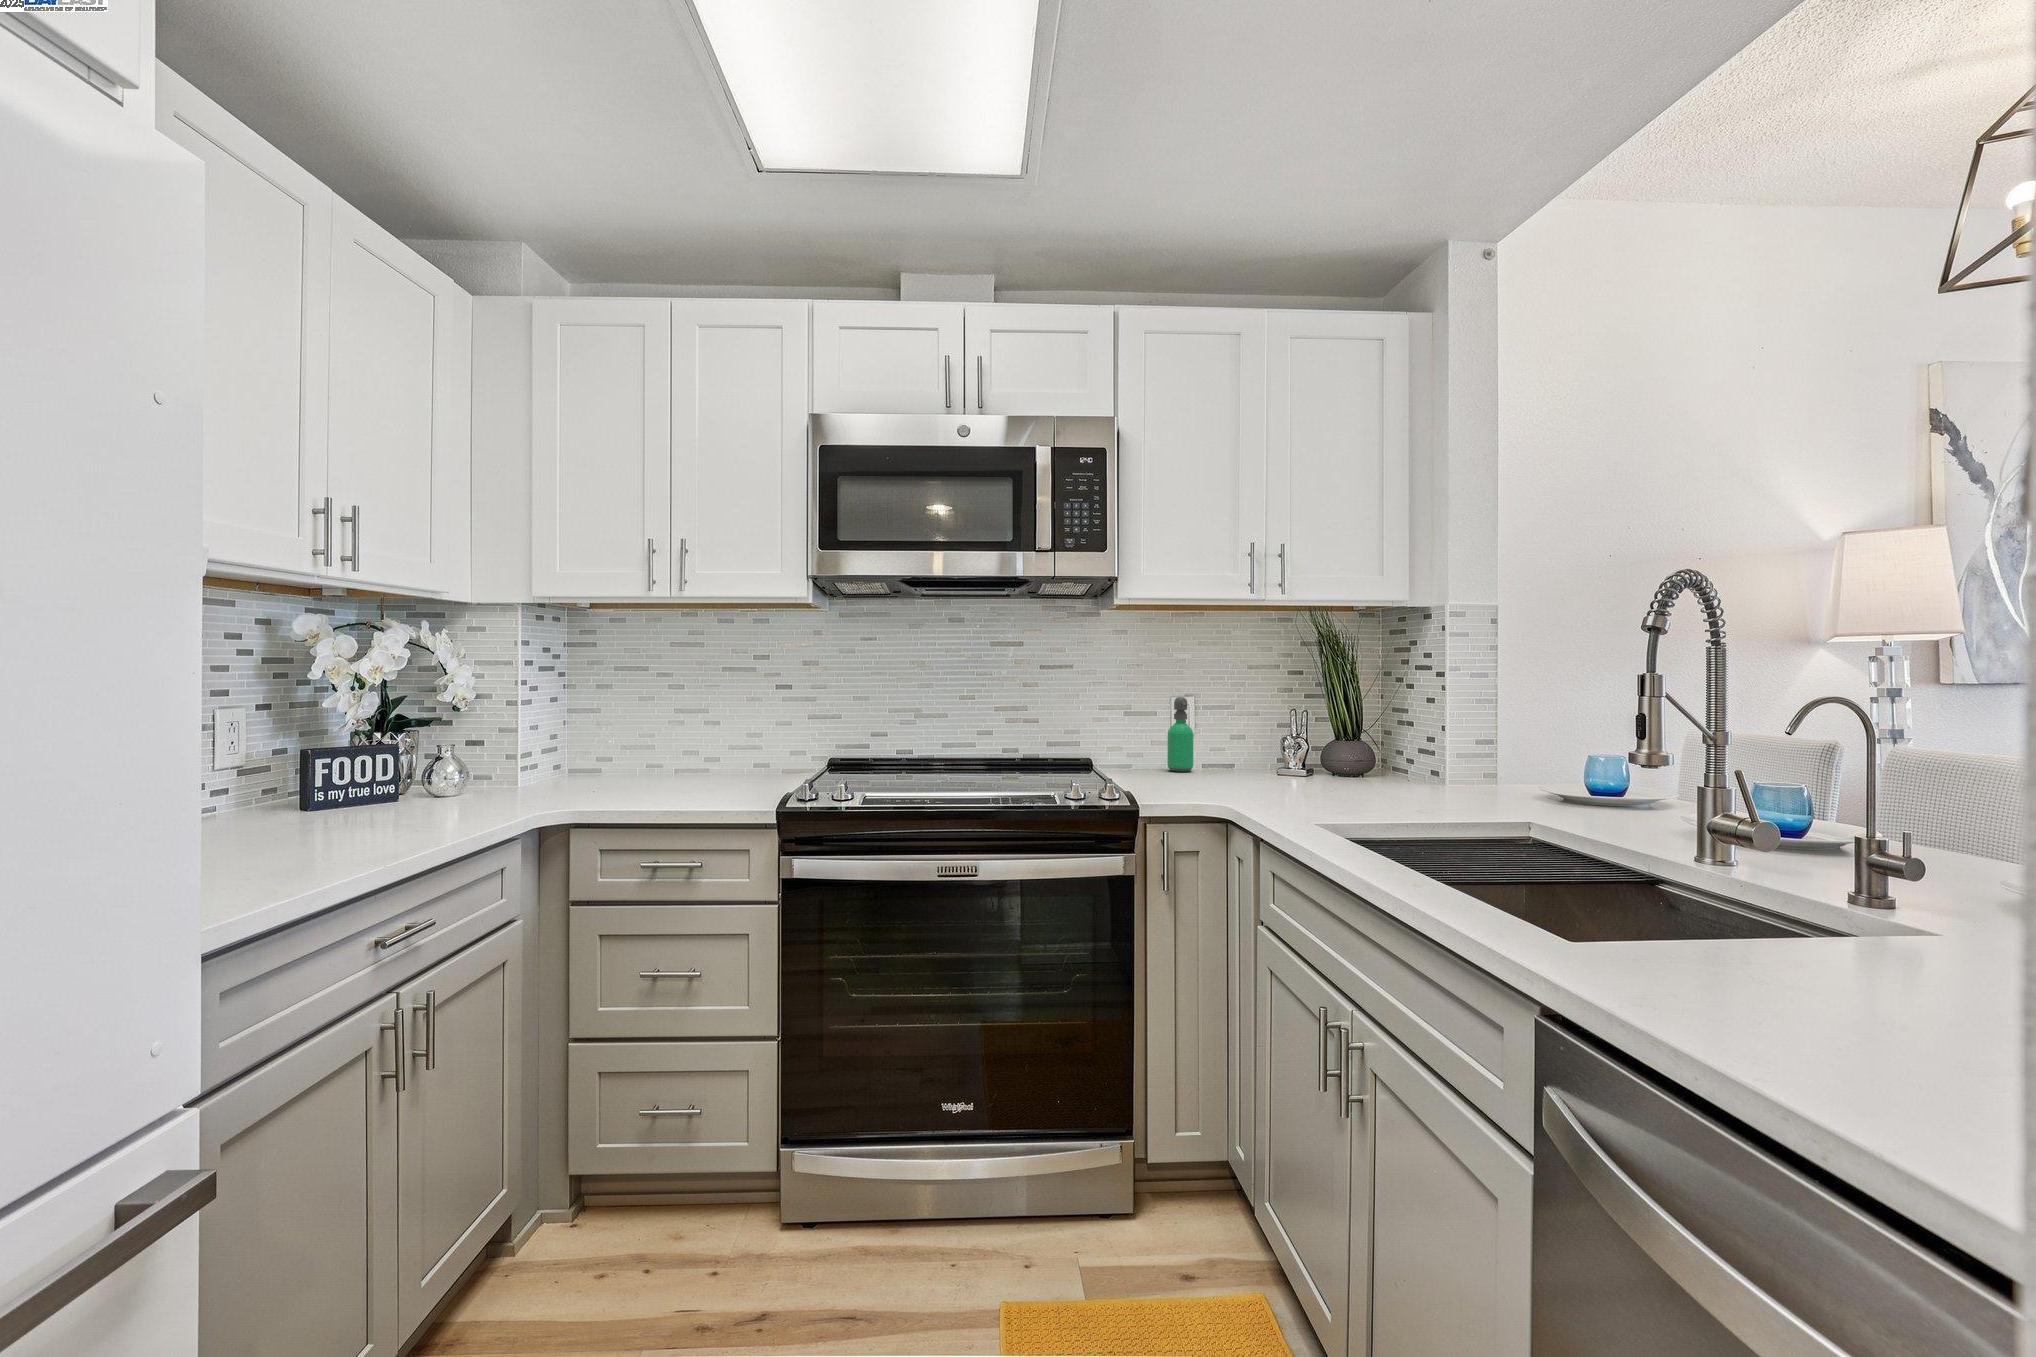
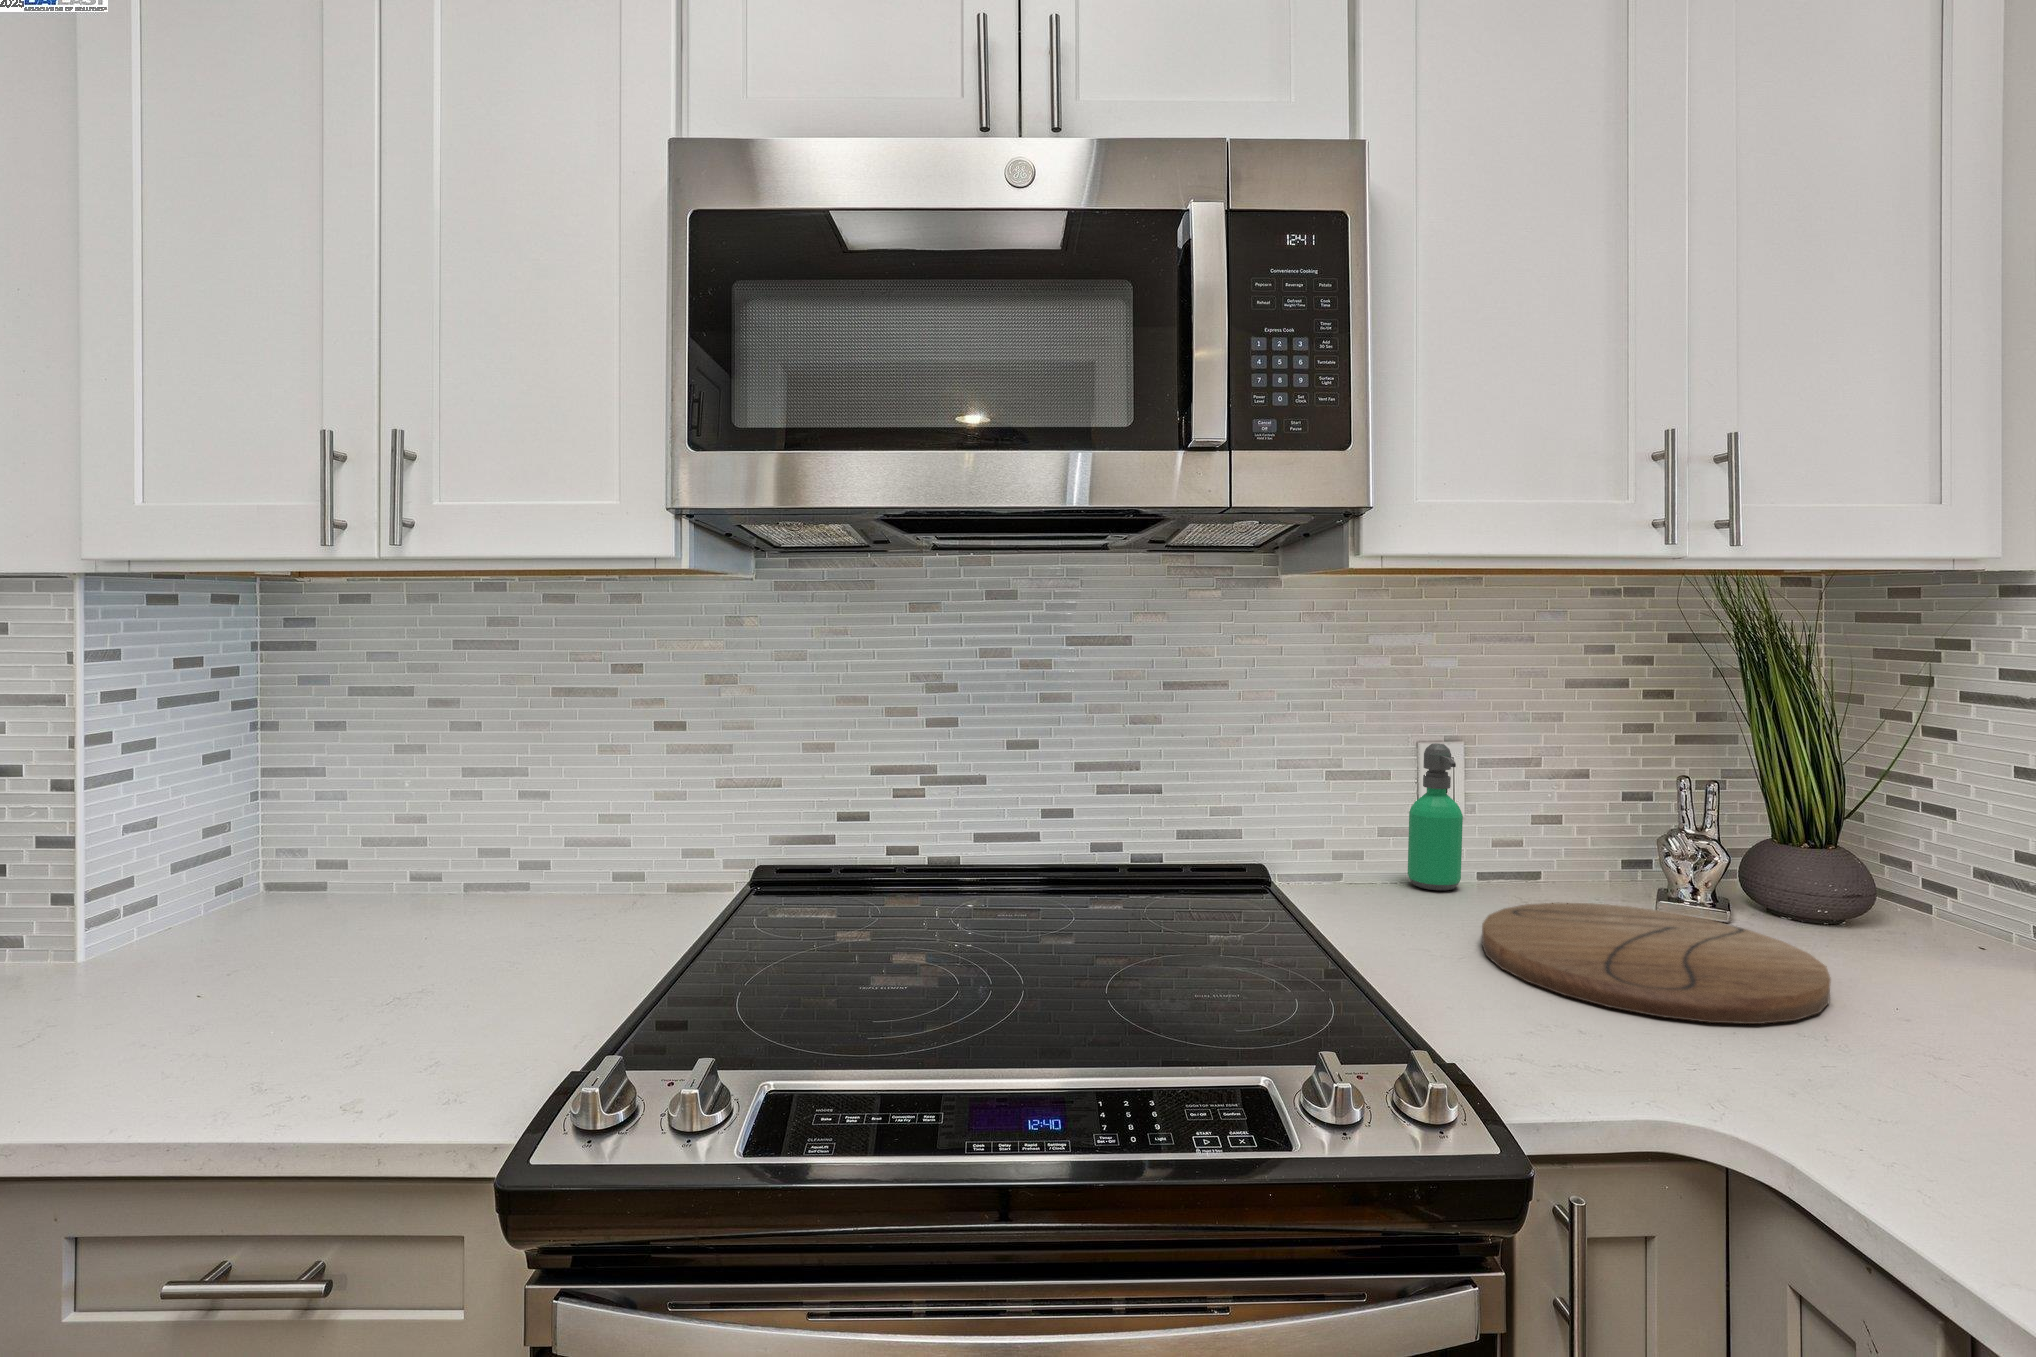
cutting board: none [1181,769,1319,793] -> present [1482,903,1831,1024]

